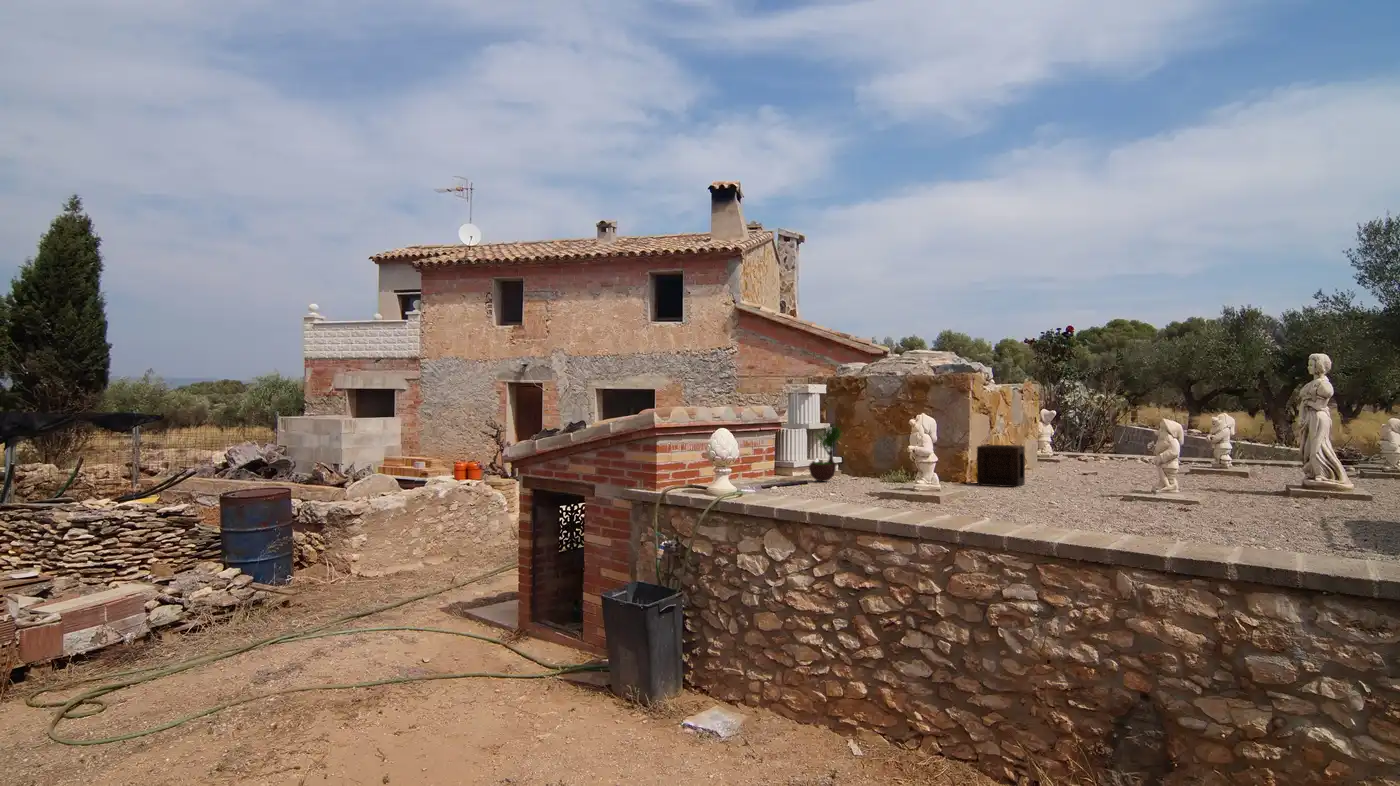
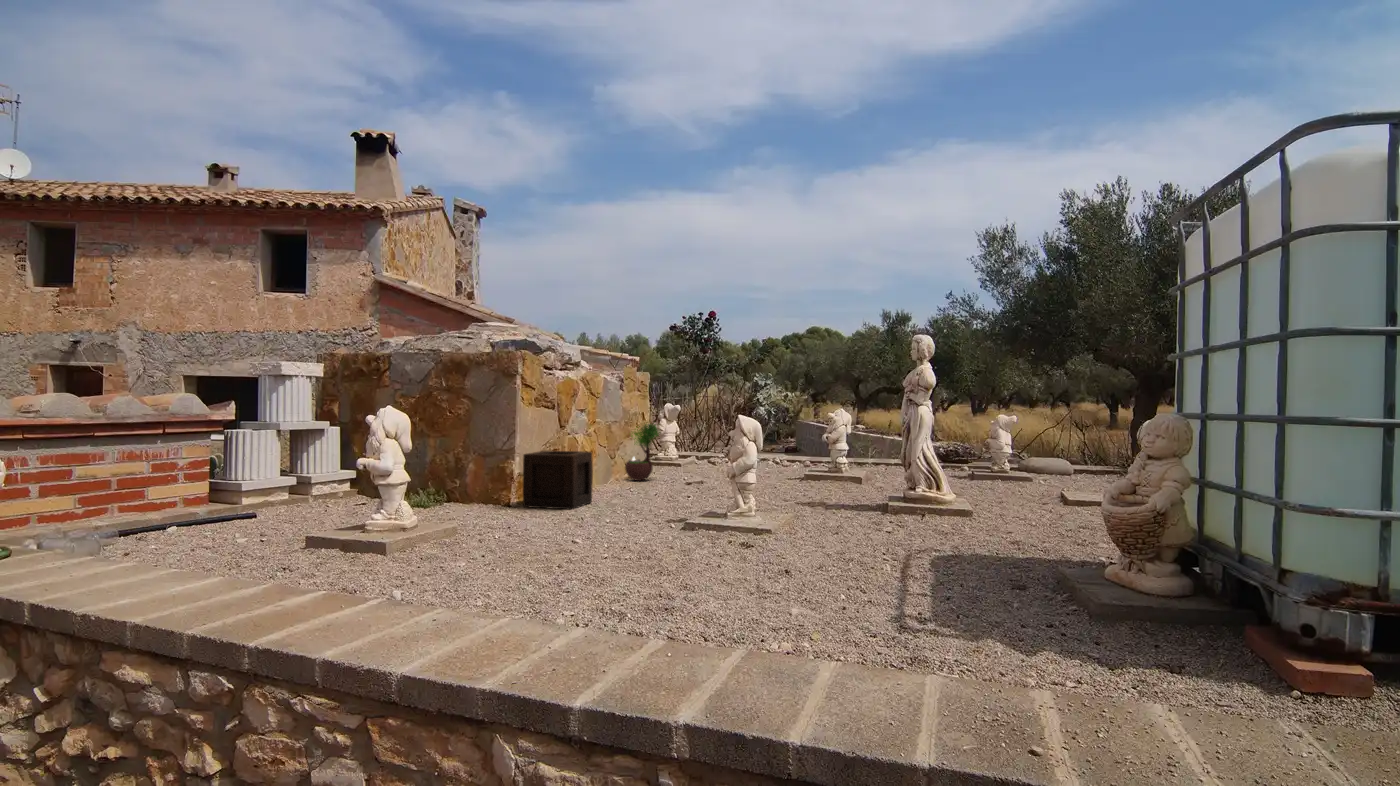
potted tree: present [809,426,842,481] -> present [625,423,658,481]

